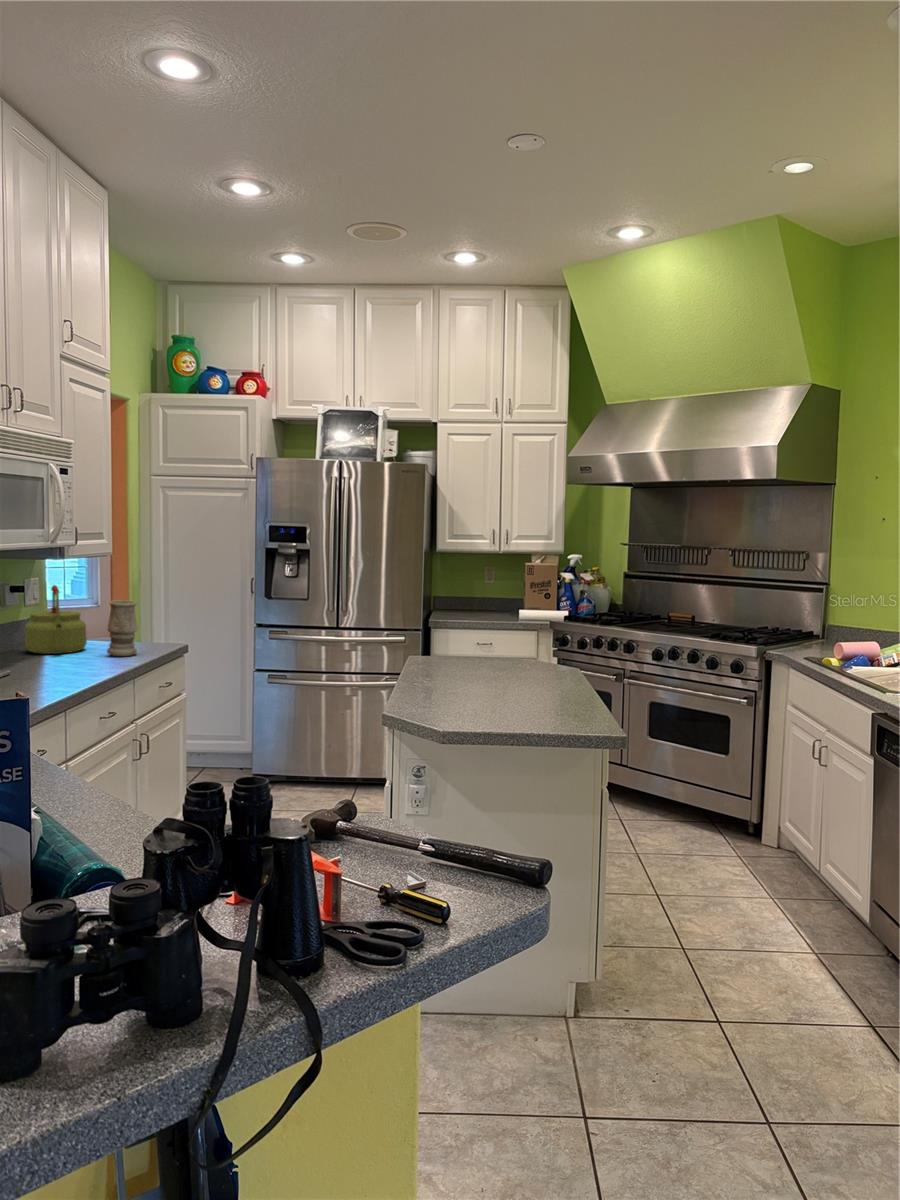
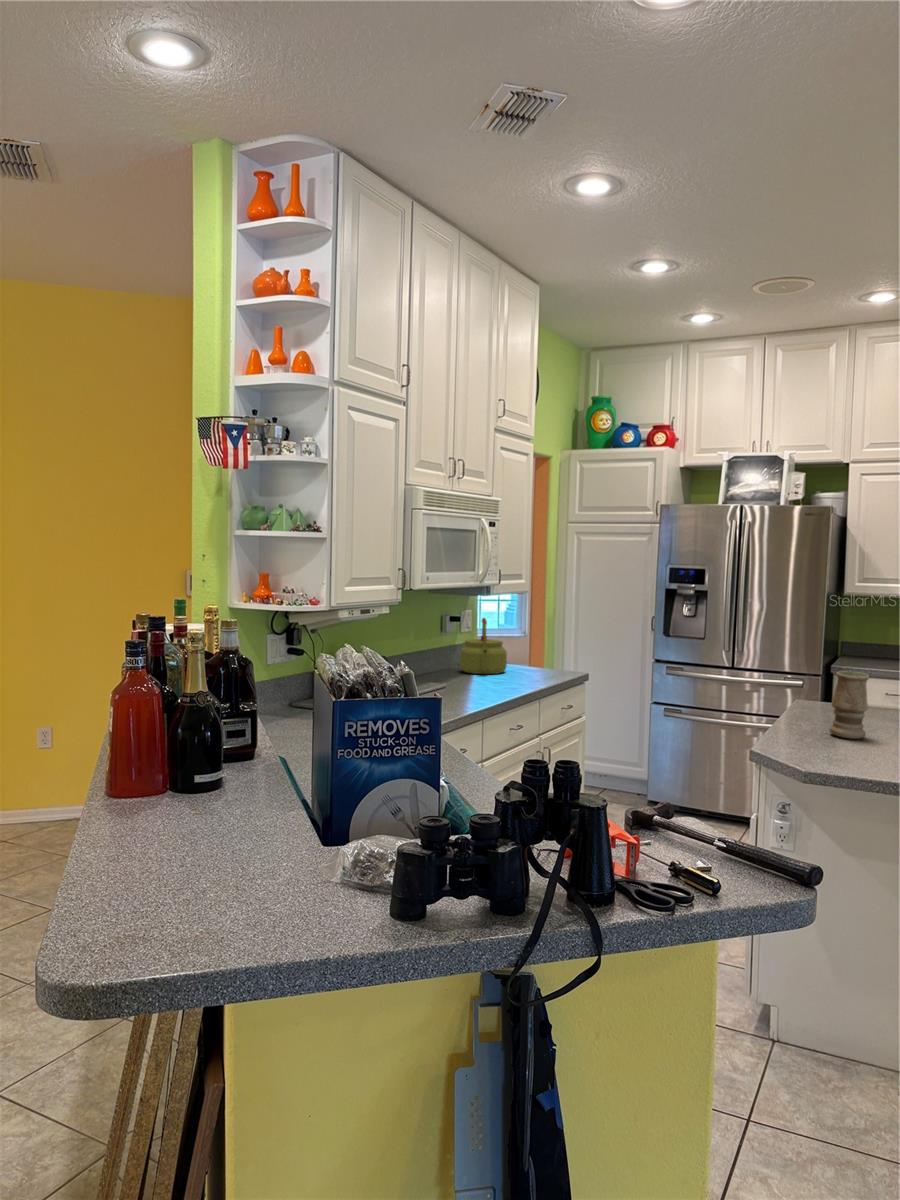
vase: present [107,600,137,656] -> present [830,671,869,739]

